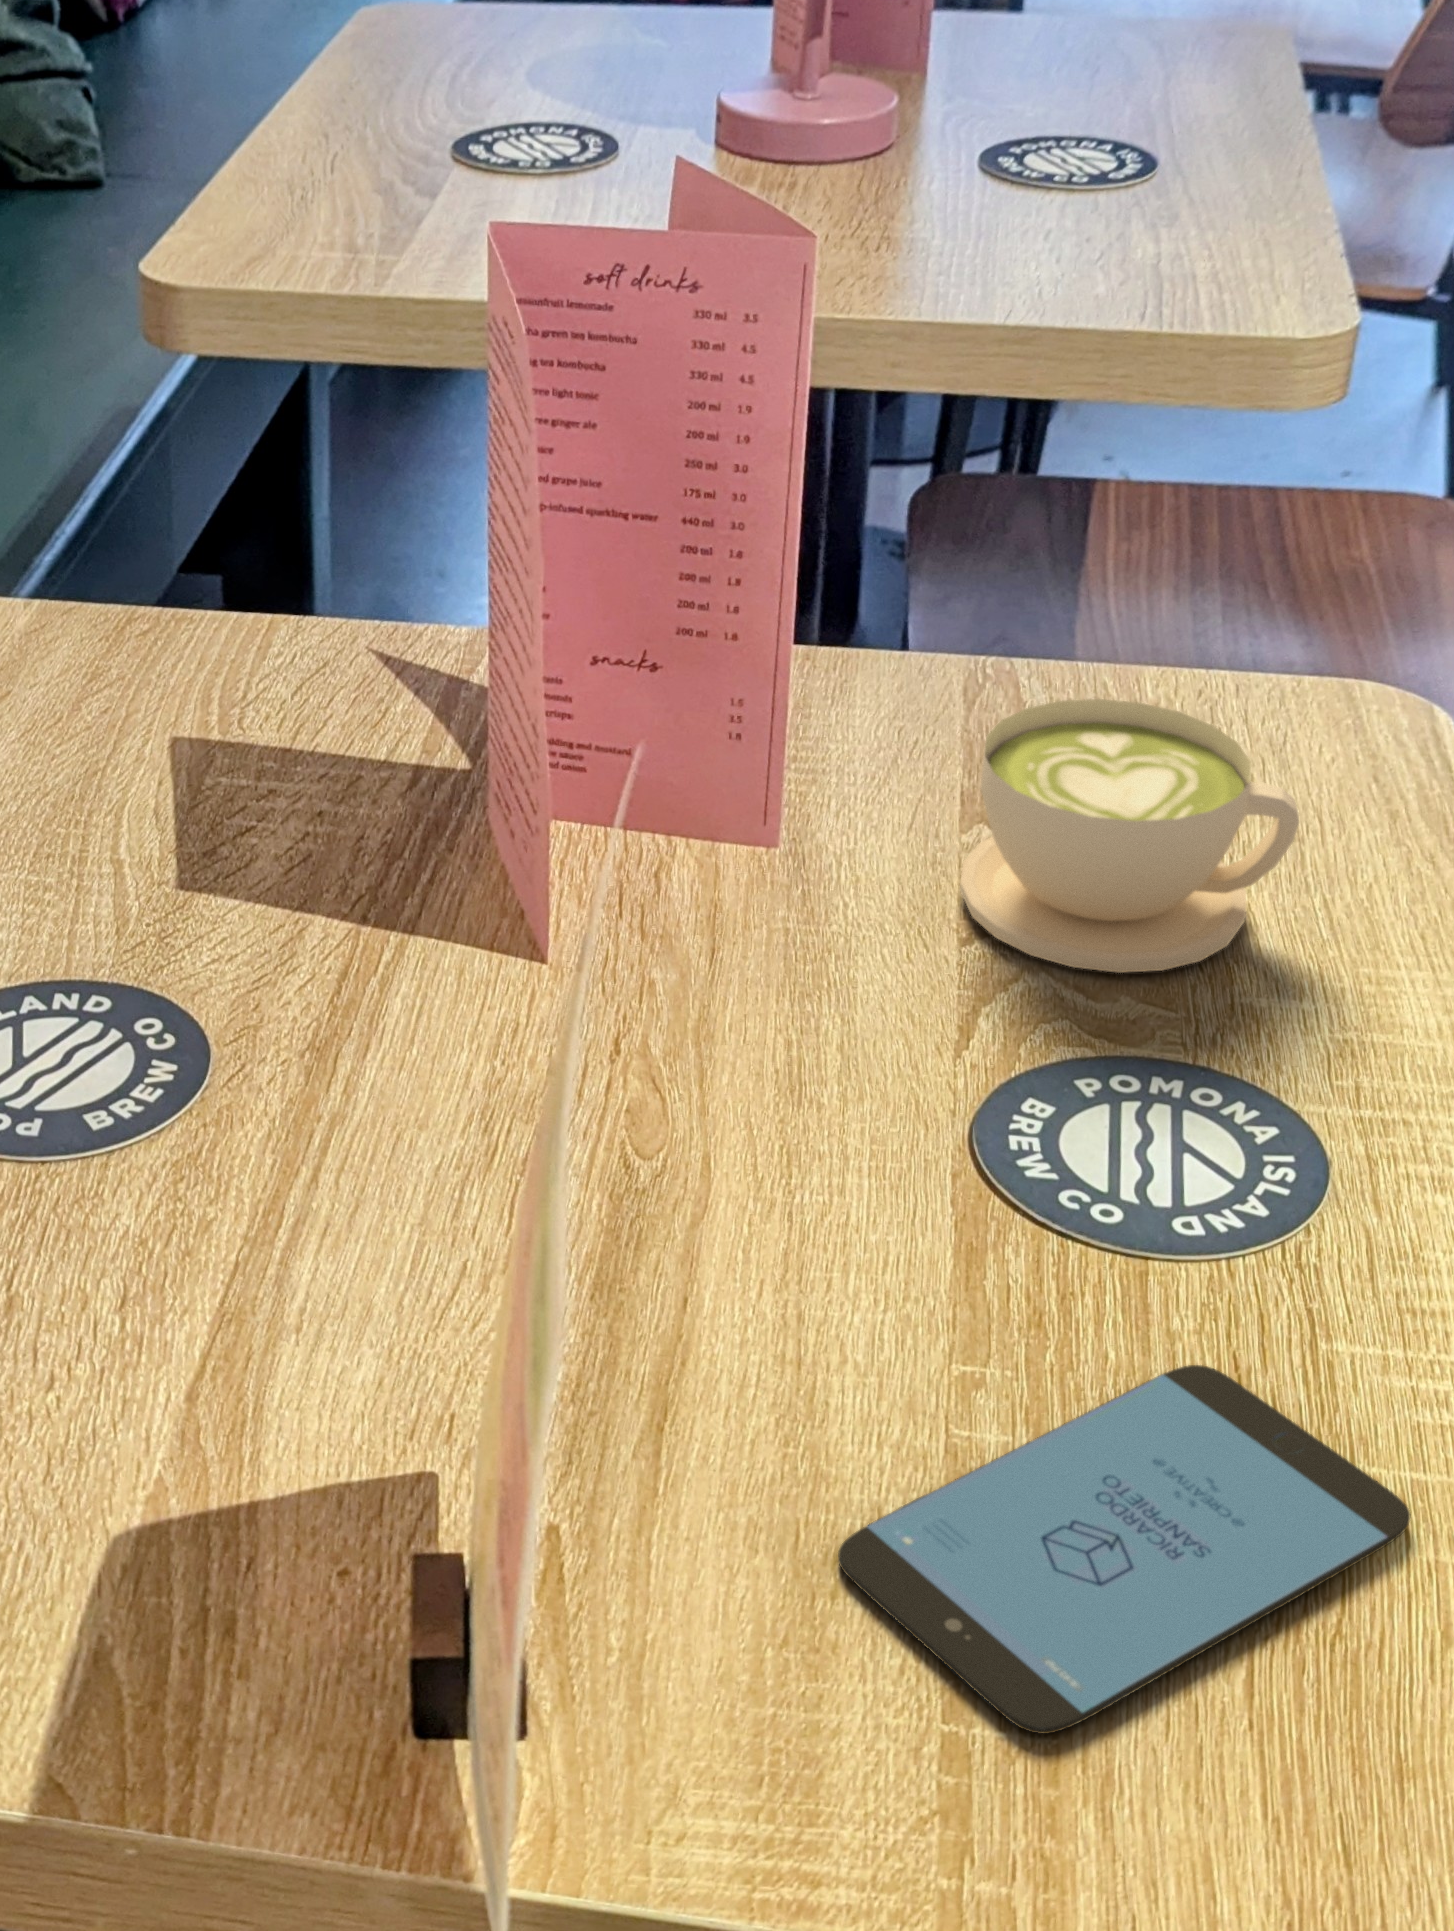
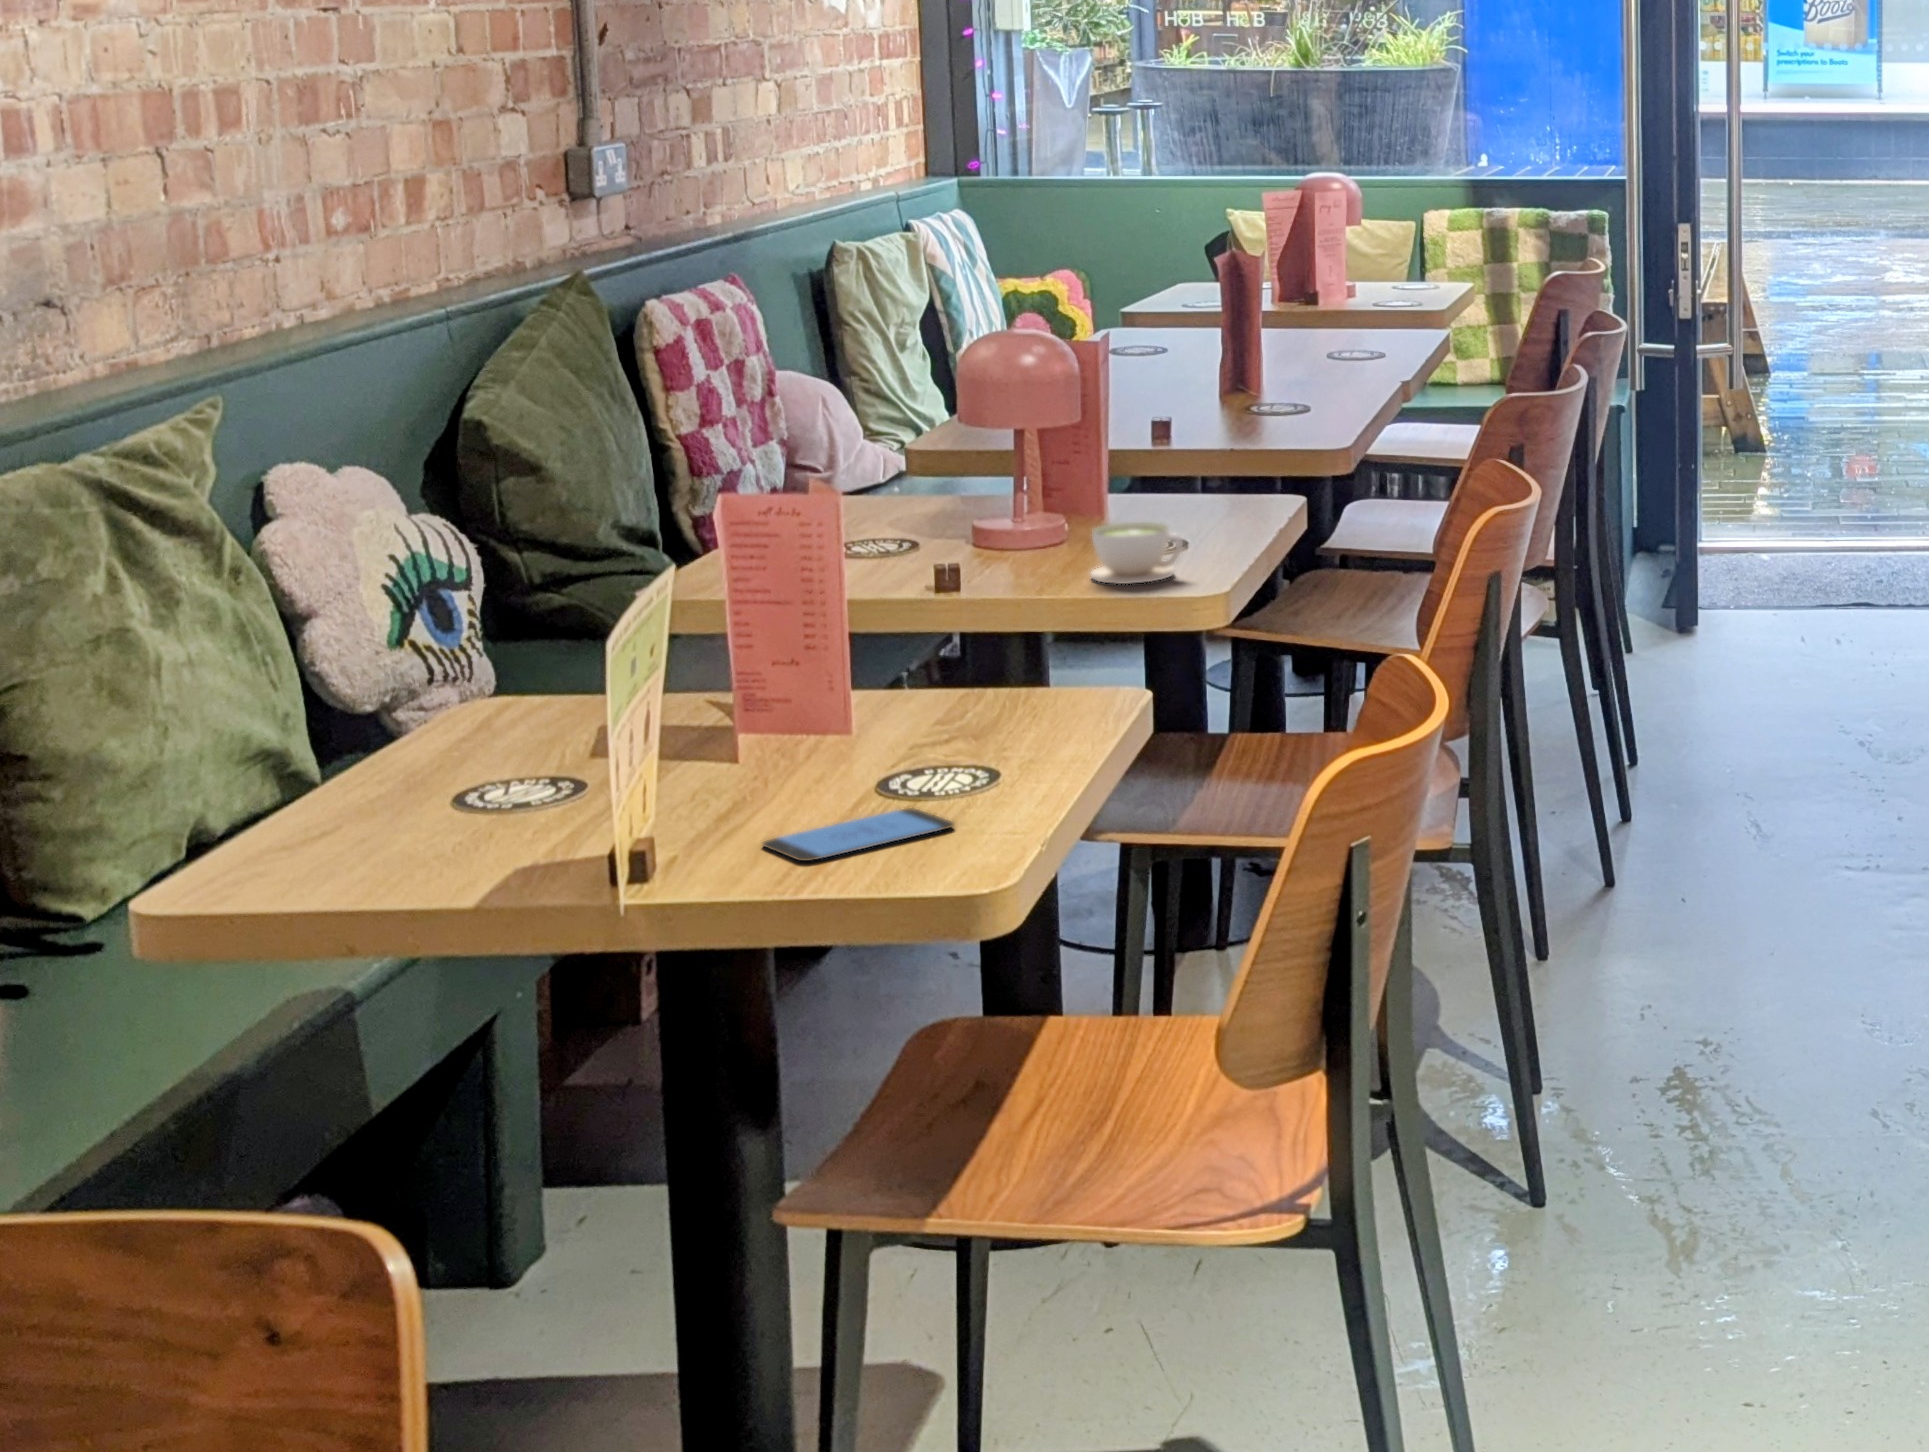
coffee cup: present [960,699,1299,973] -> present [1091,522,1183,584]

